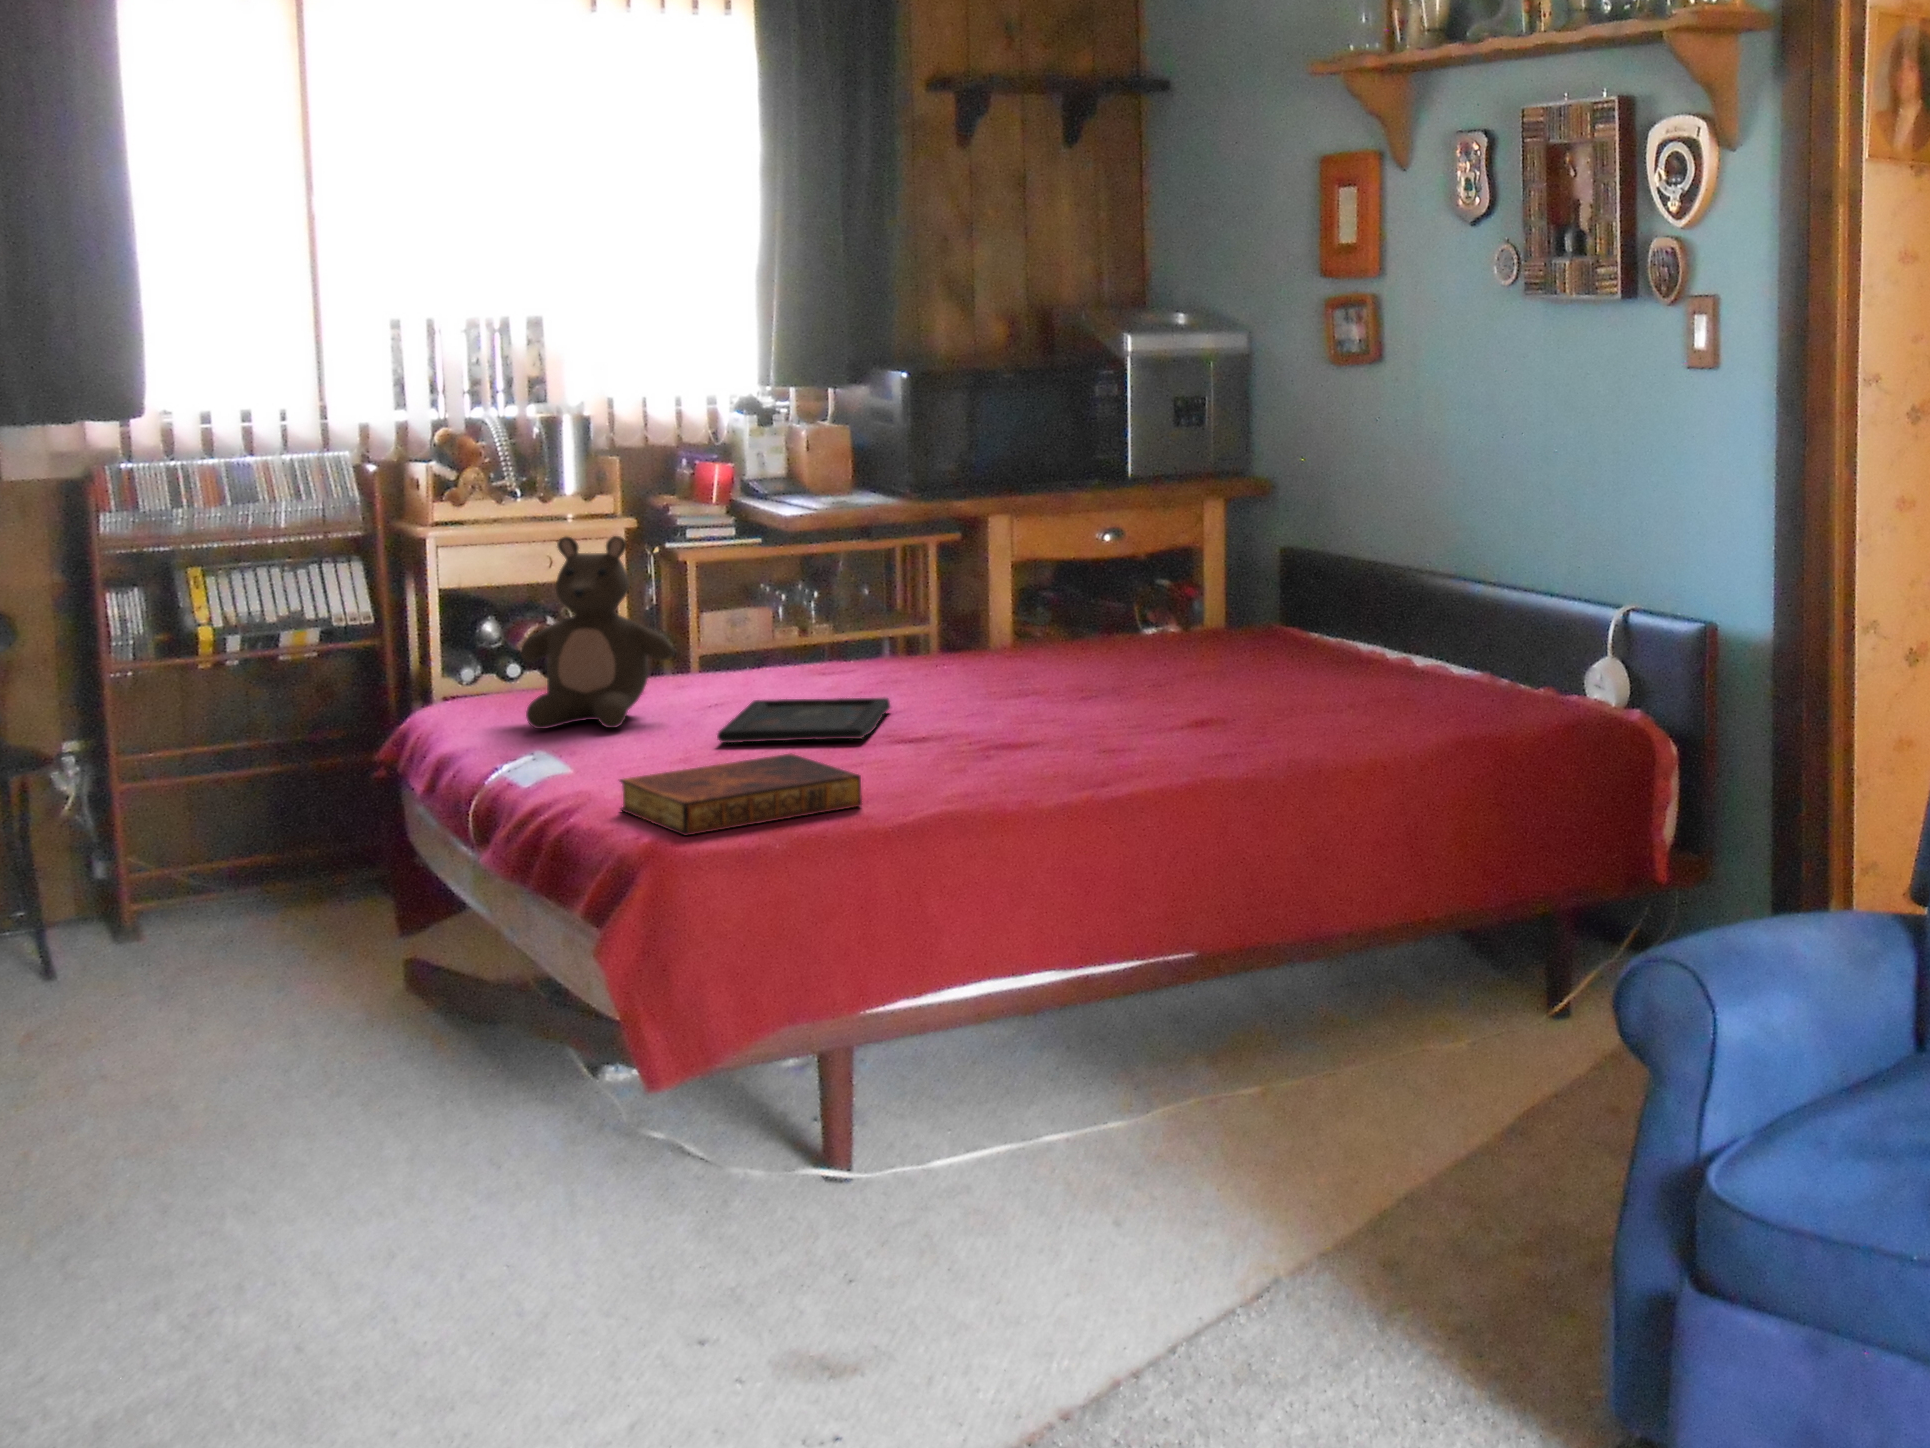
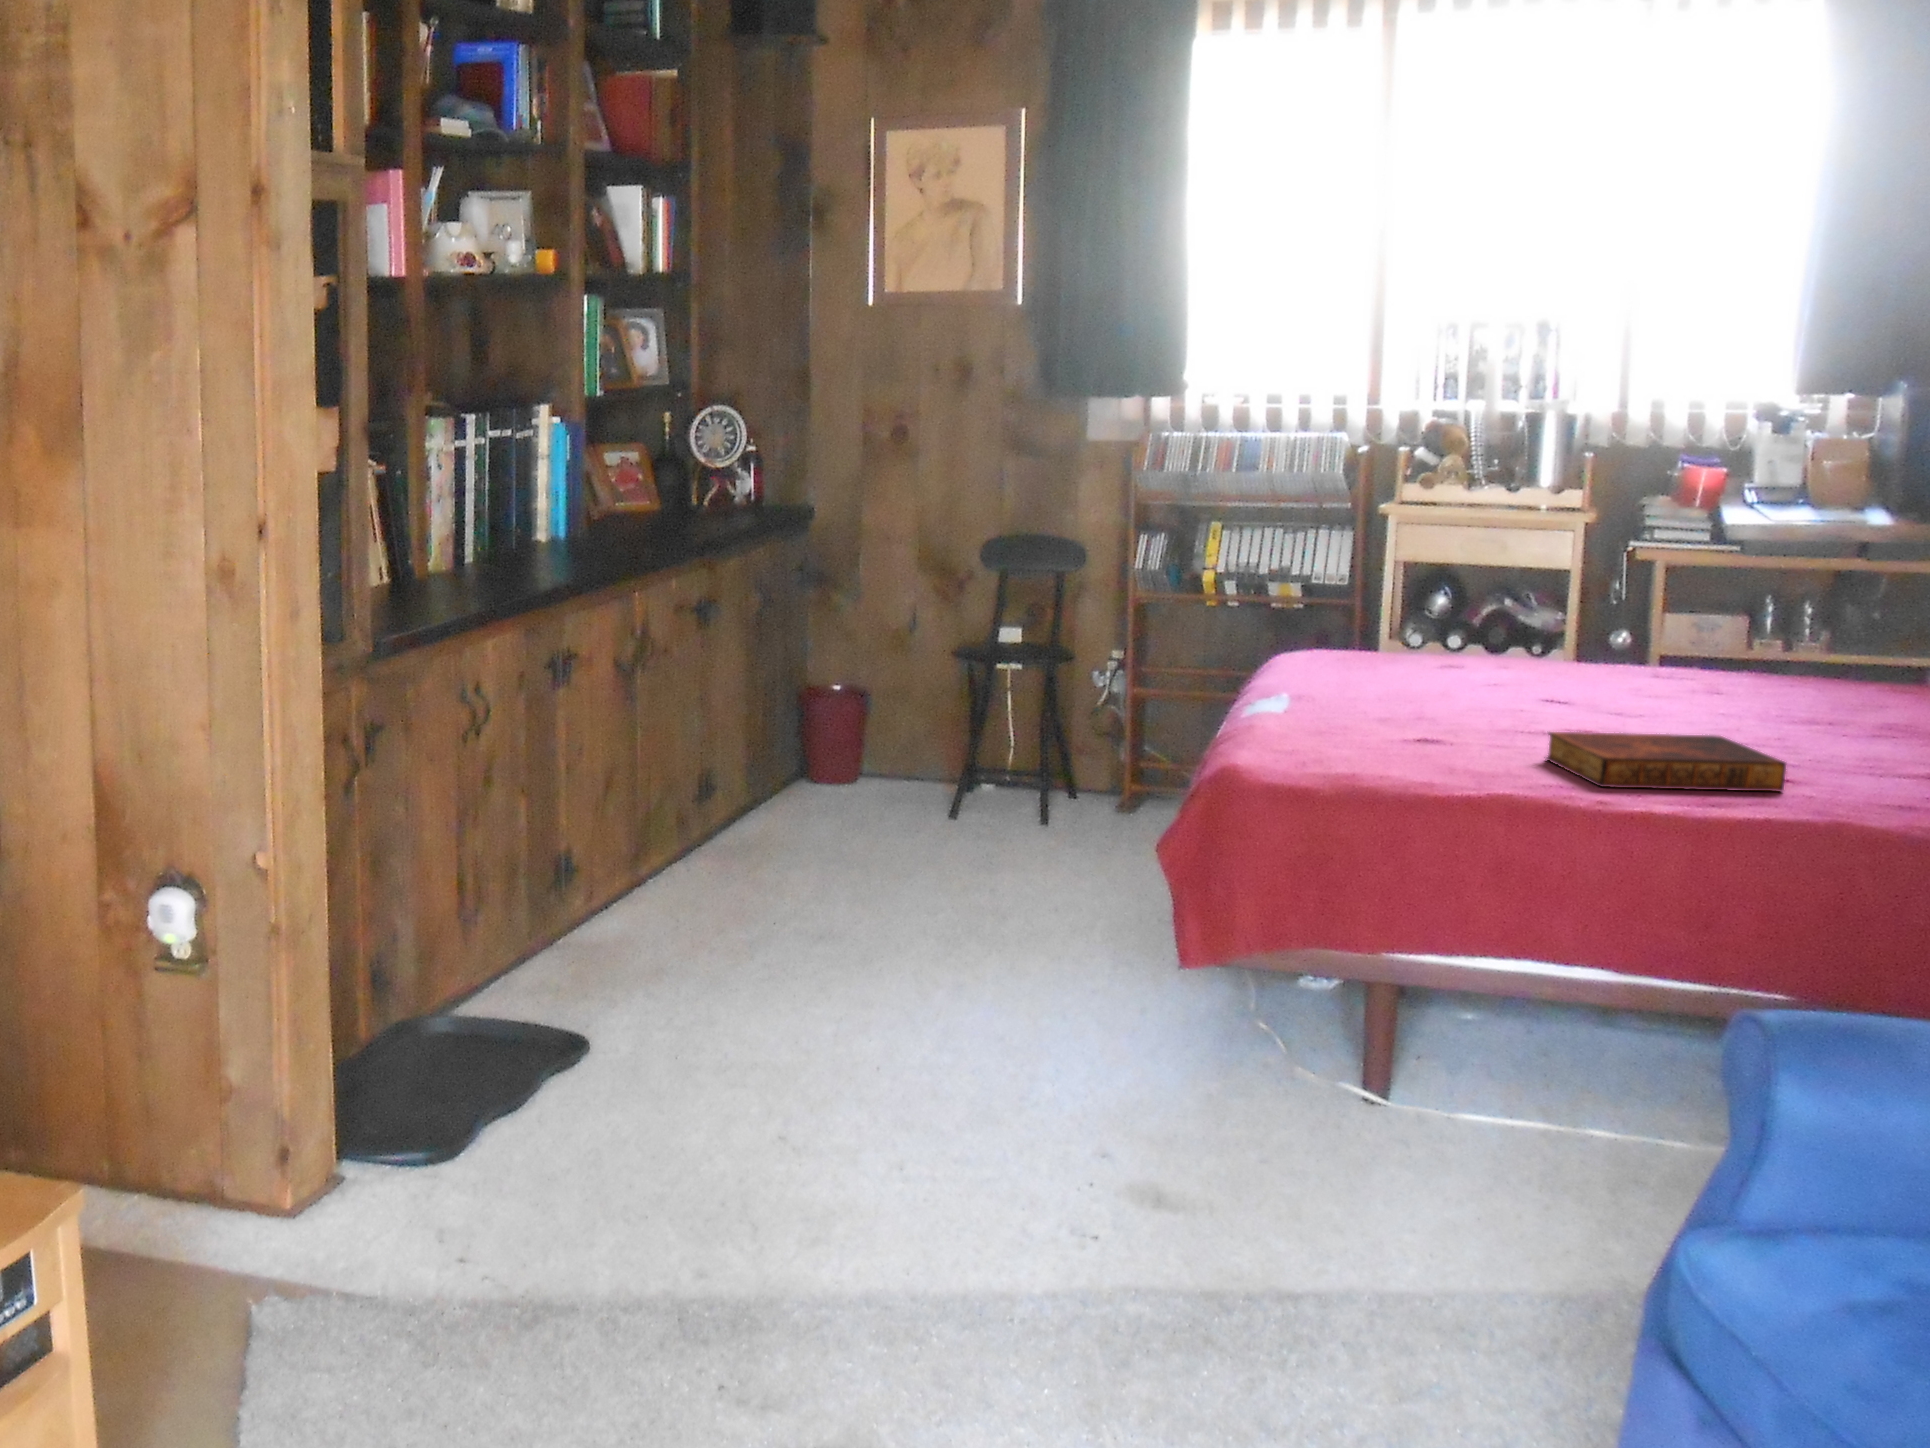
stuffed bear: present [521,536,673,729] -> none [1473,520,1622,696]
tray: present [717,698,890,743] -> none [1651,691,1842,738]

